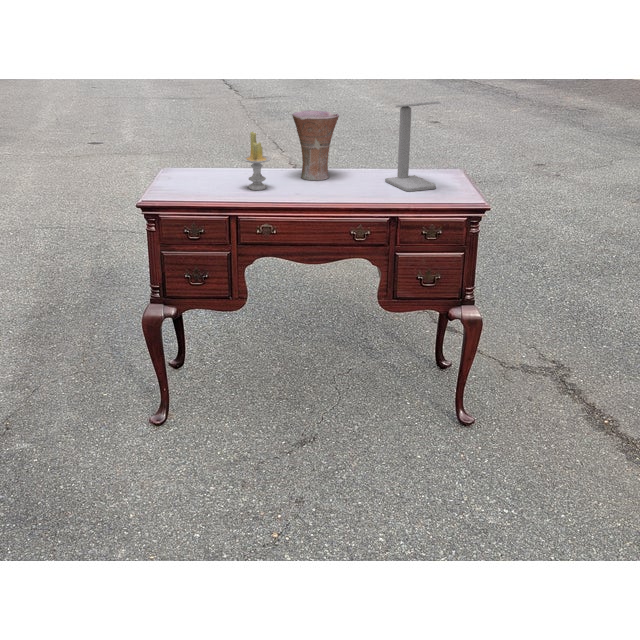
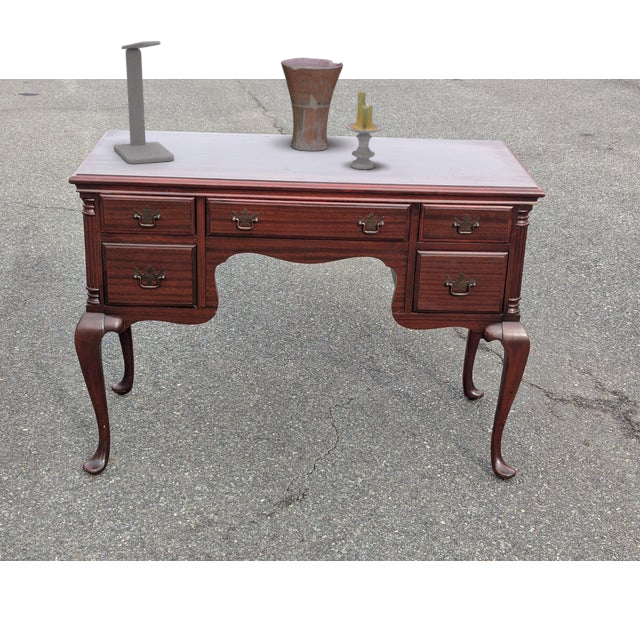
desk lamp: present [385,101,440,191] -> present [114,41,174,164]
candle: present [243,132,271,190] -> present [346,90,383,169]

